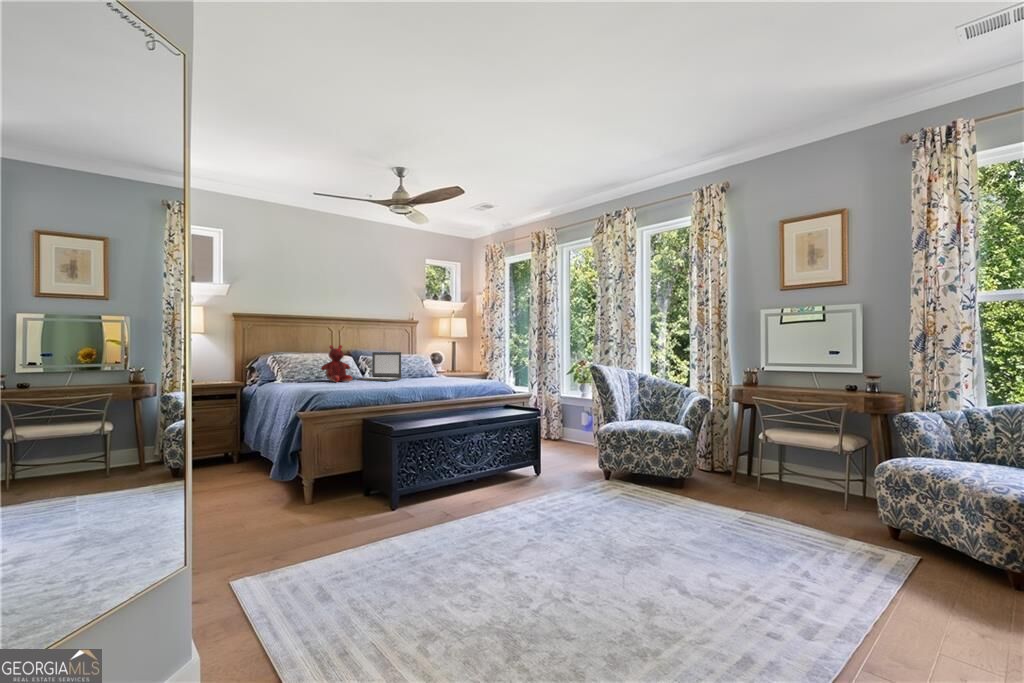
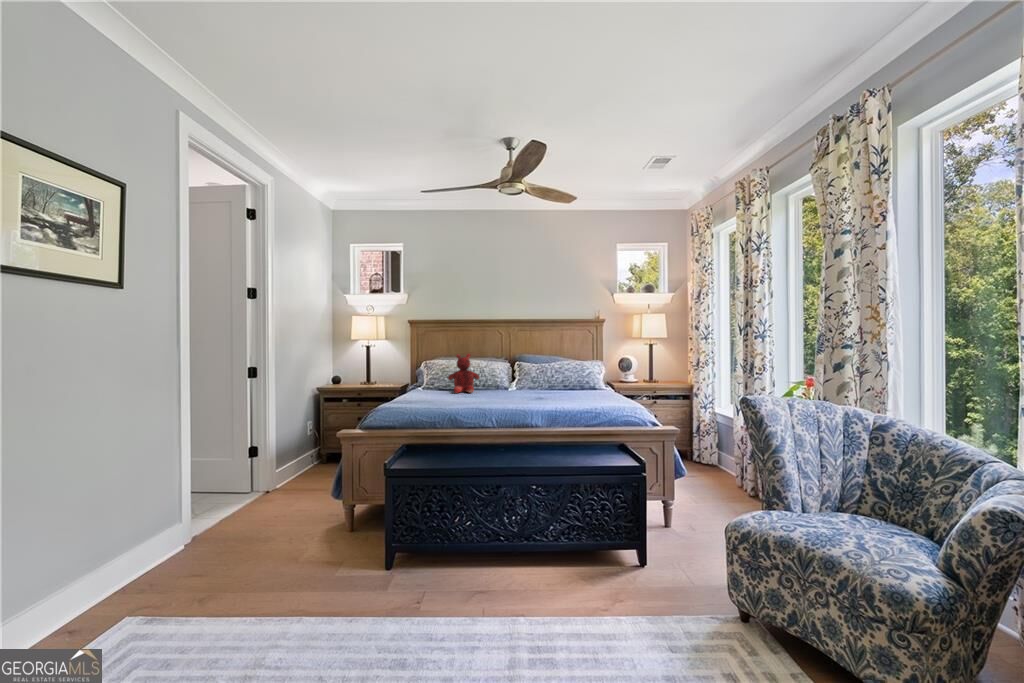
laptop: present [357,352,401,381] -> none [492,360,536,394]

